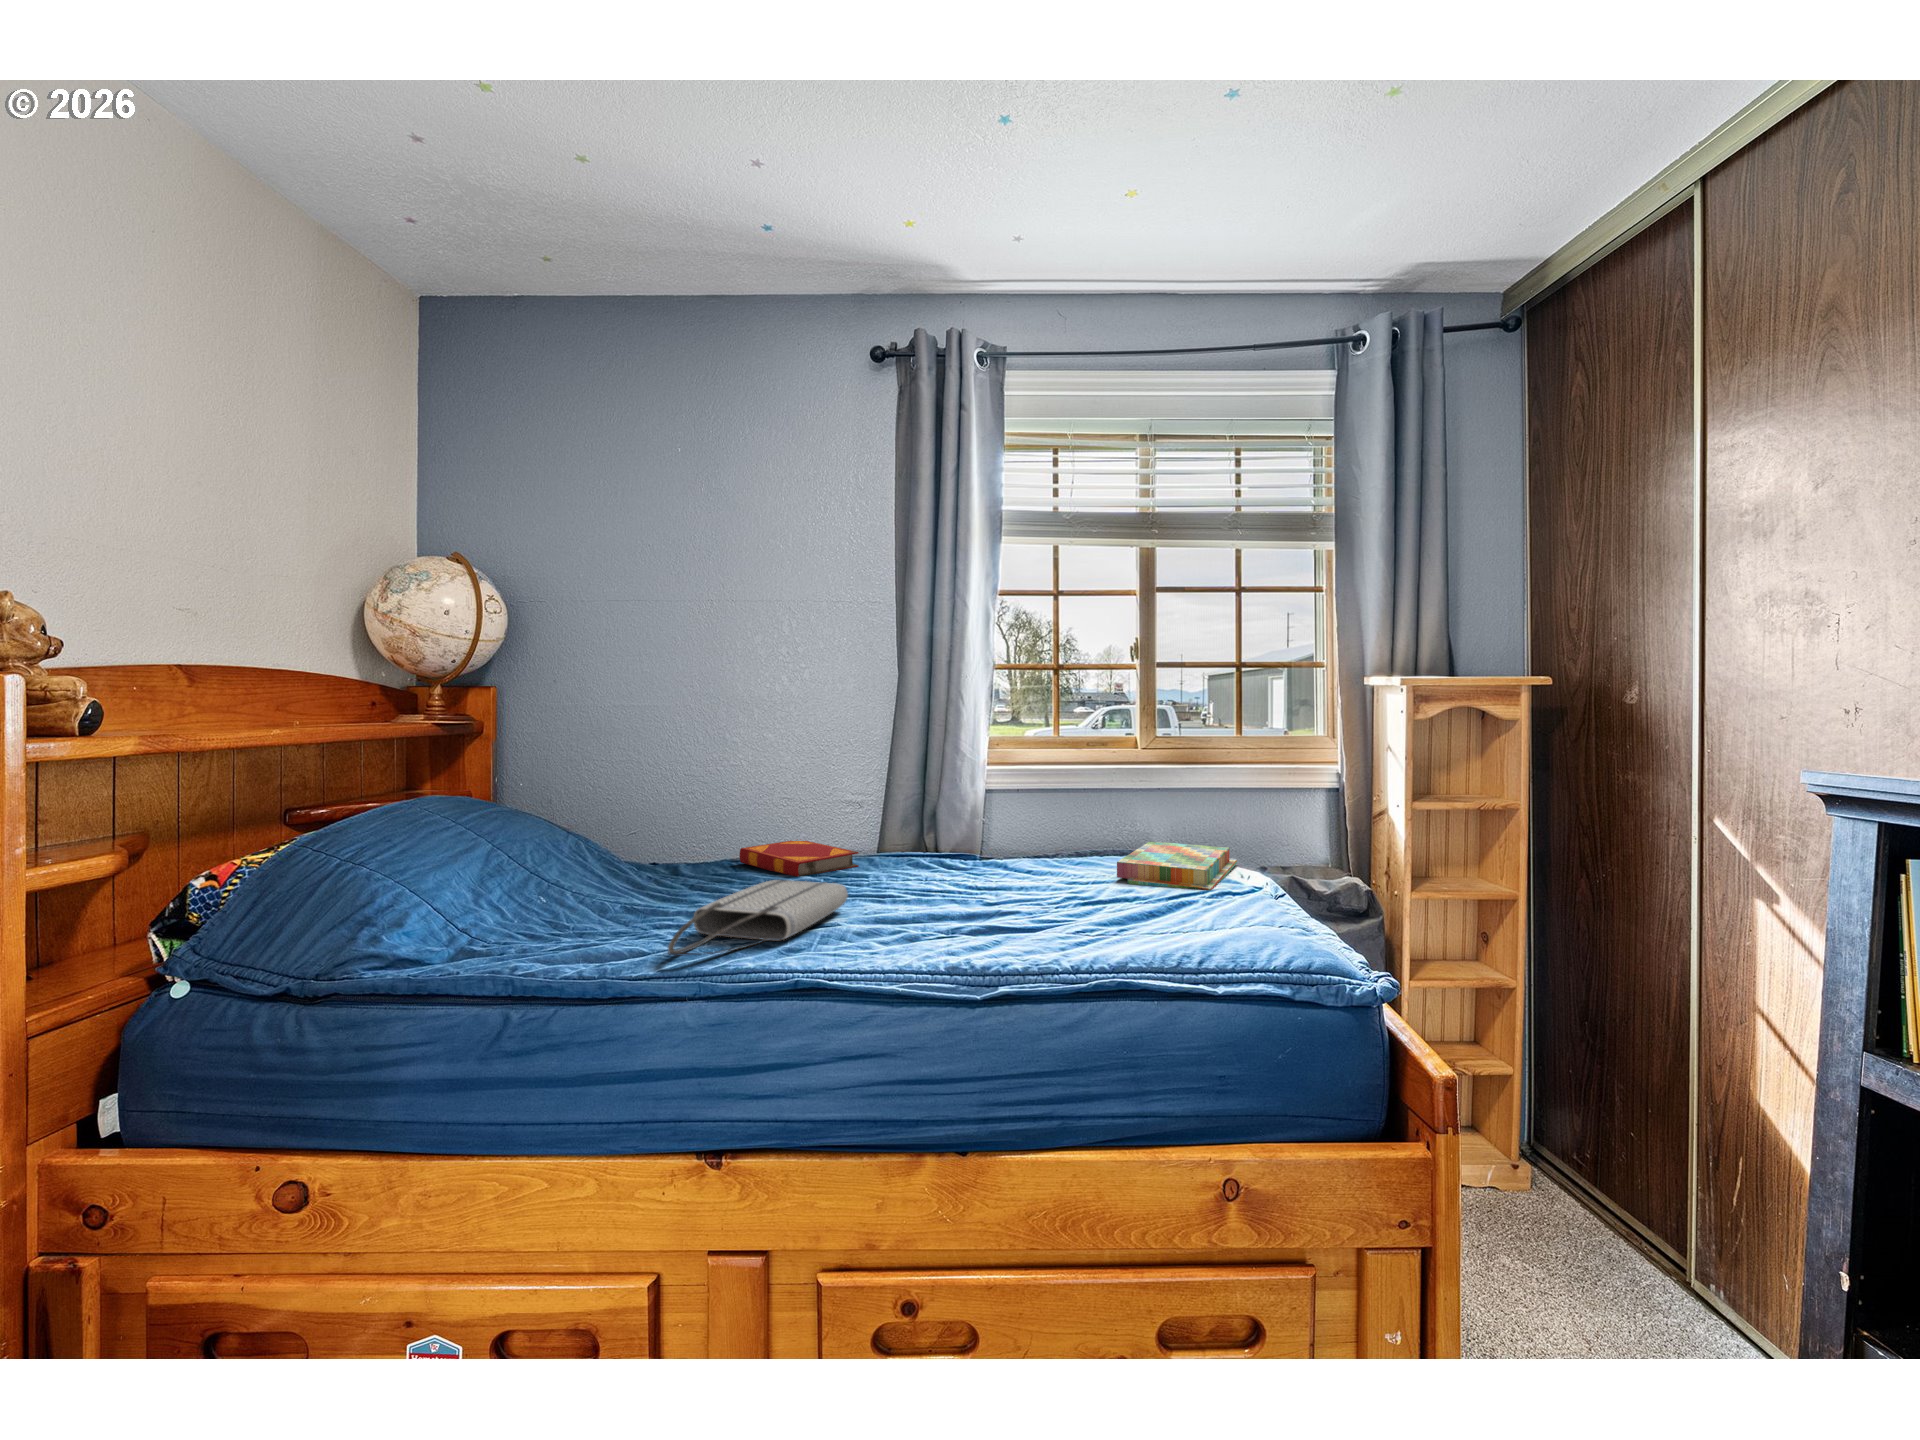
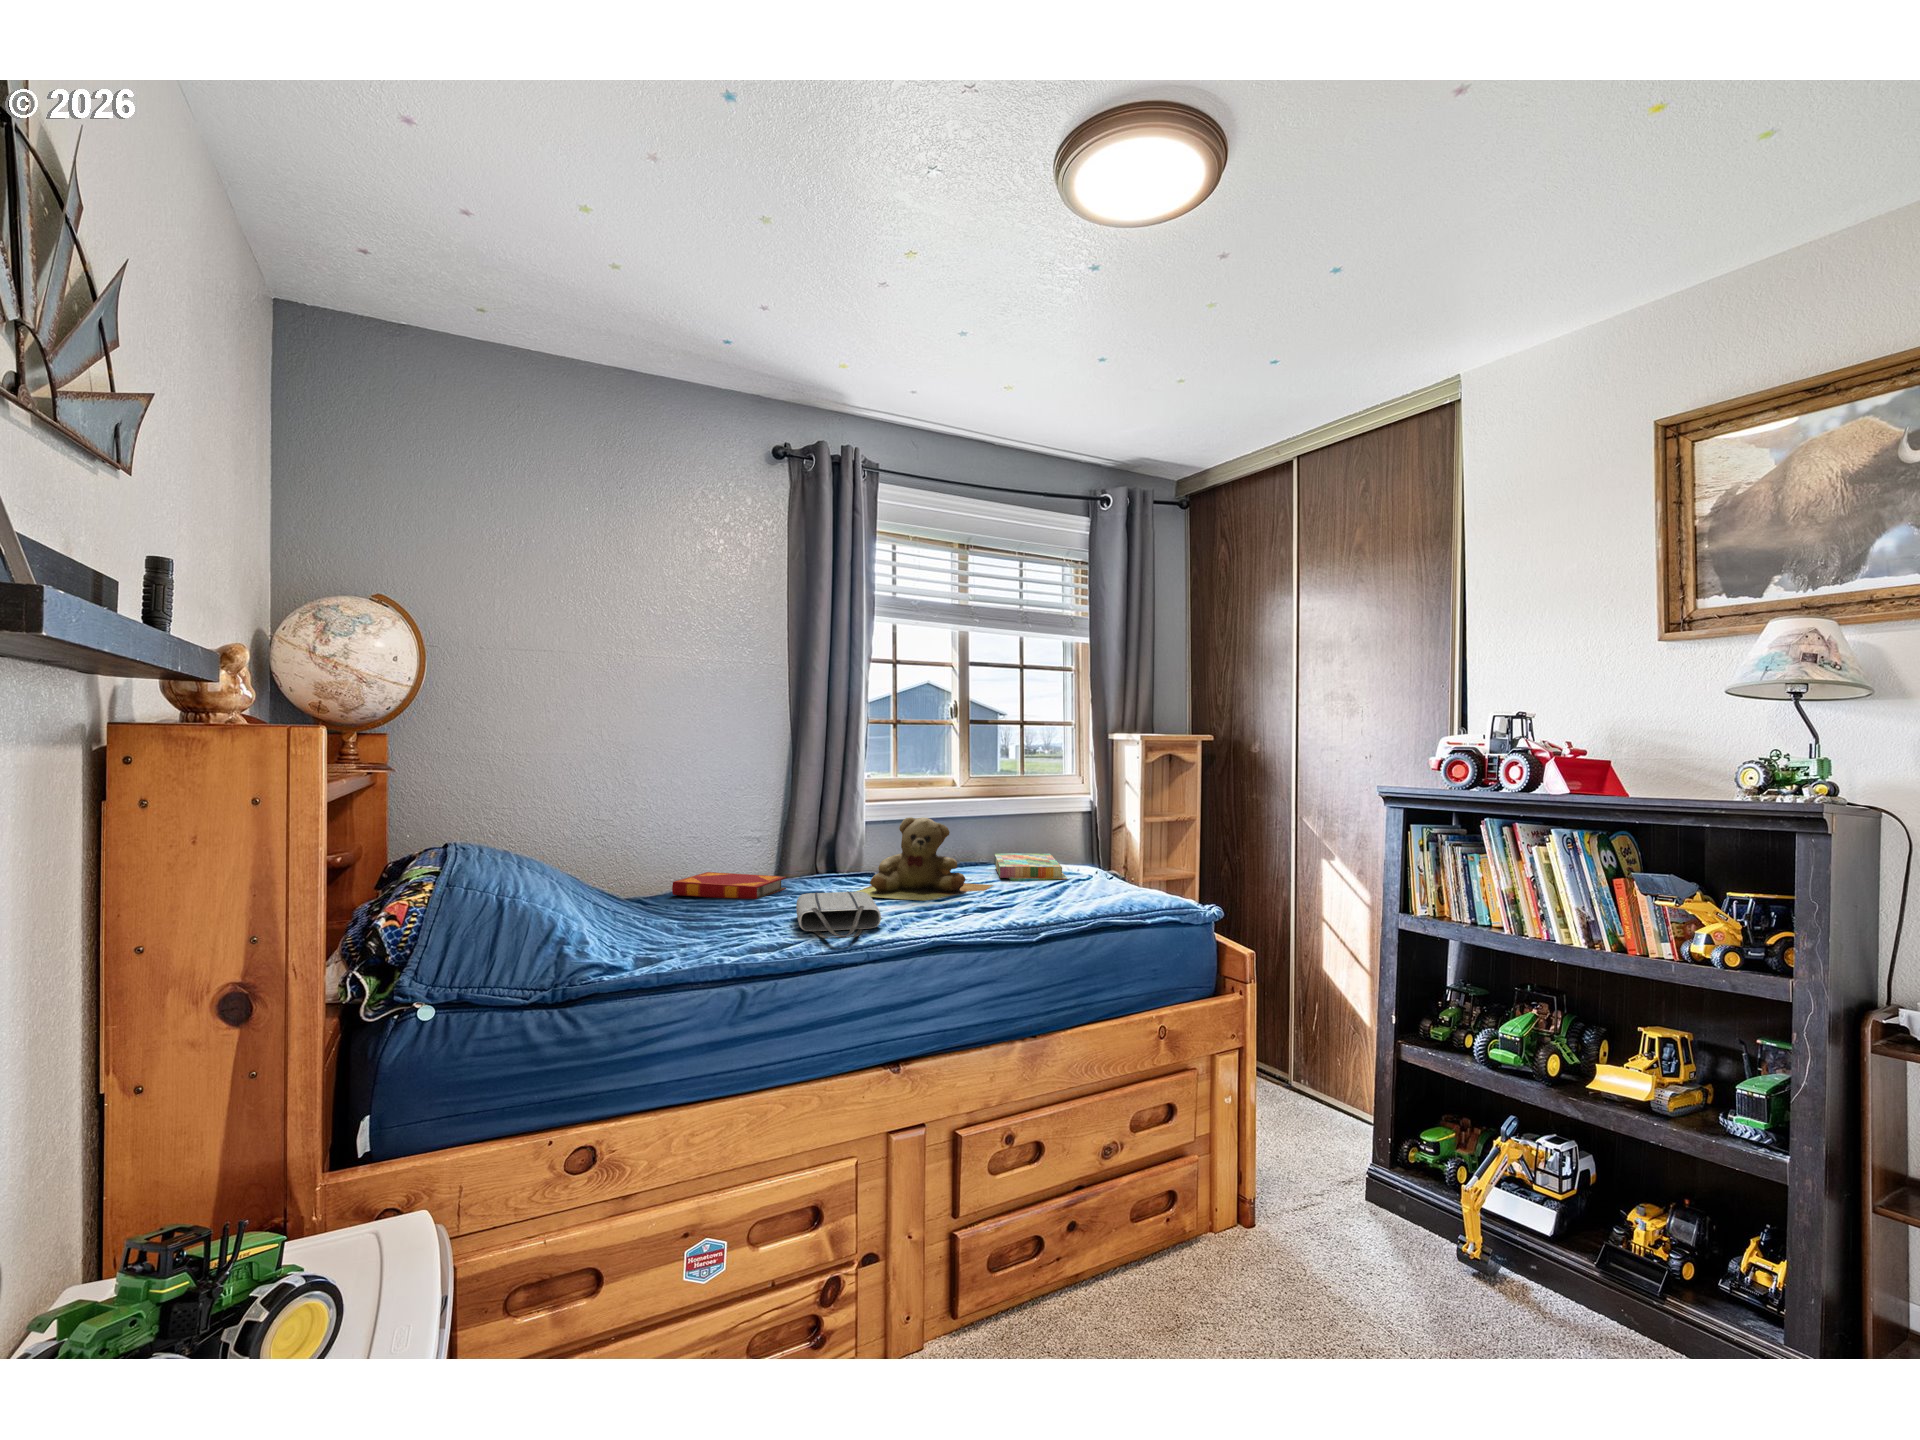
teddy bear: none [882,788,1090,914] -> present [857,817,993,901]

